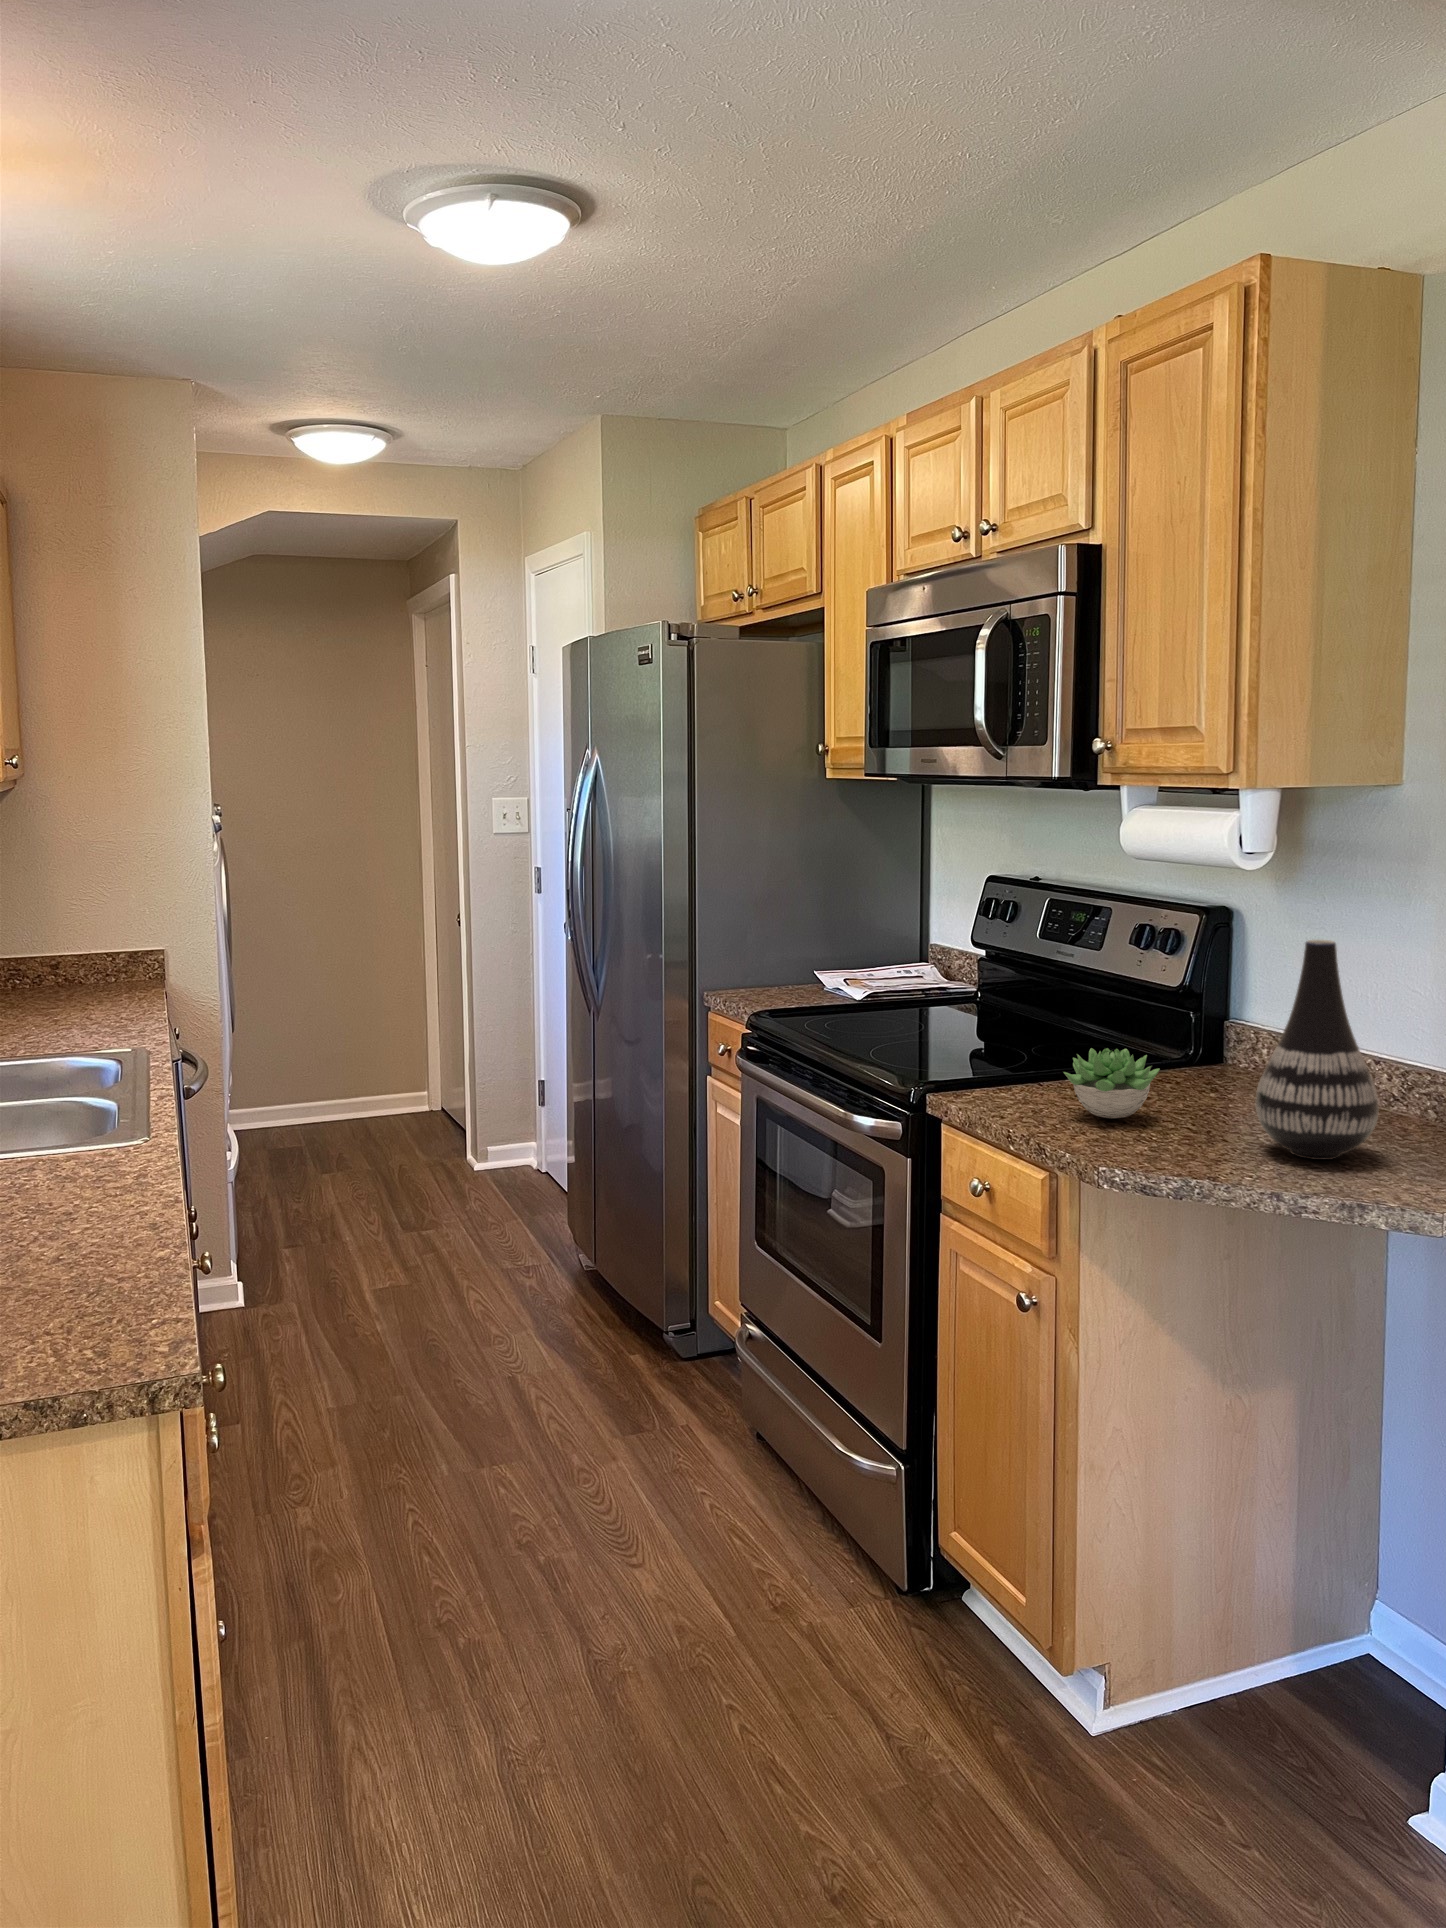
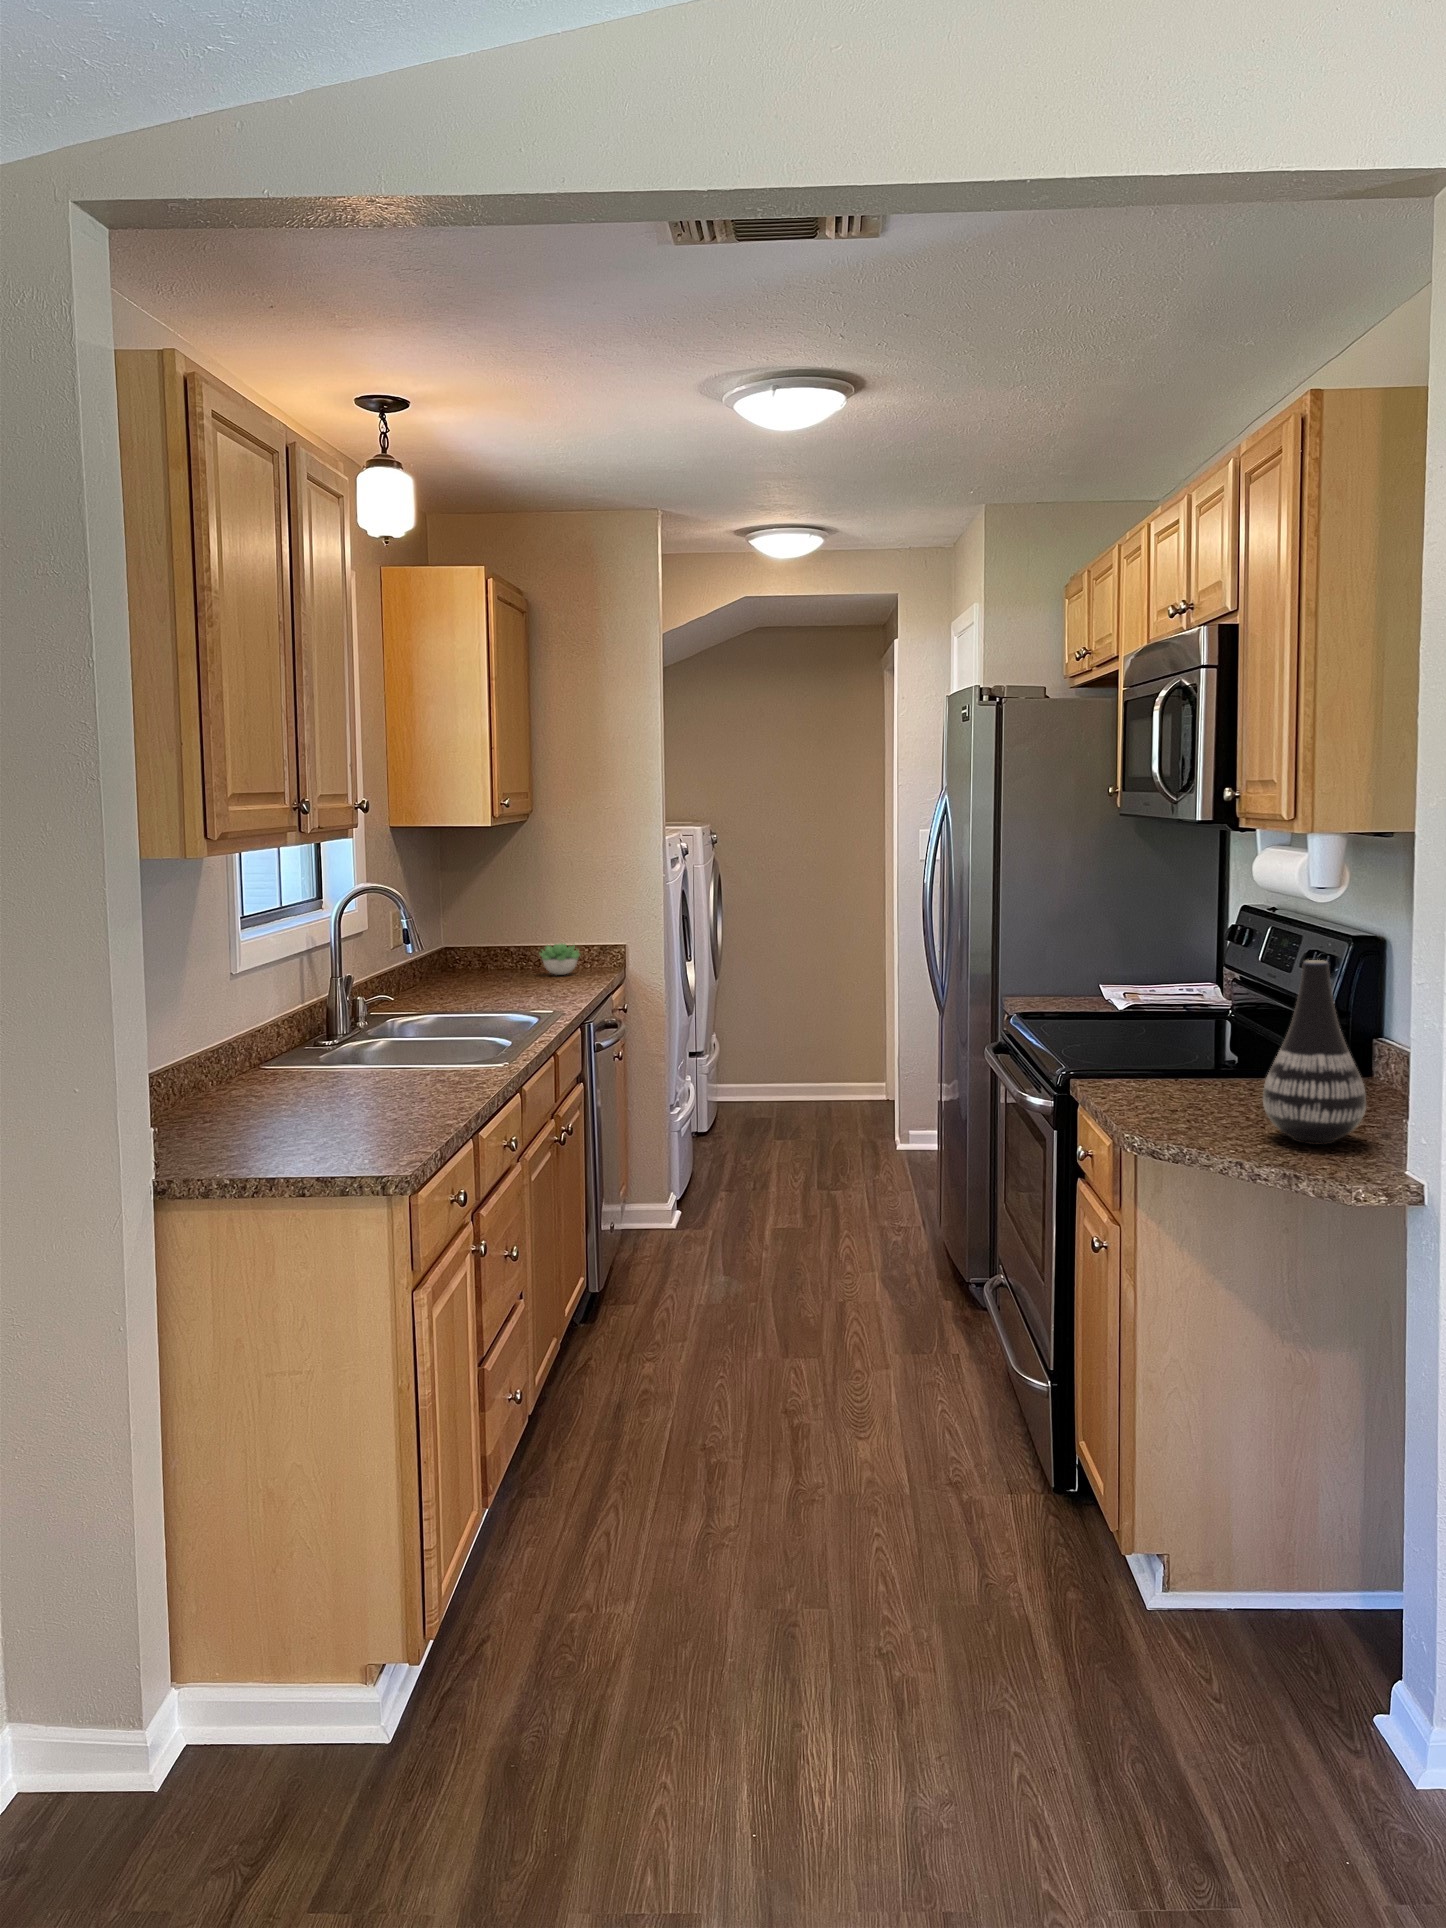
succulent plant: present [1064,1048,1160,1118] -> present [540,943,580,975]

